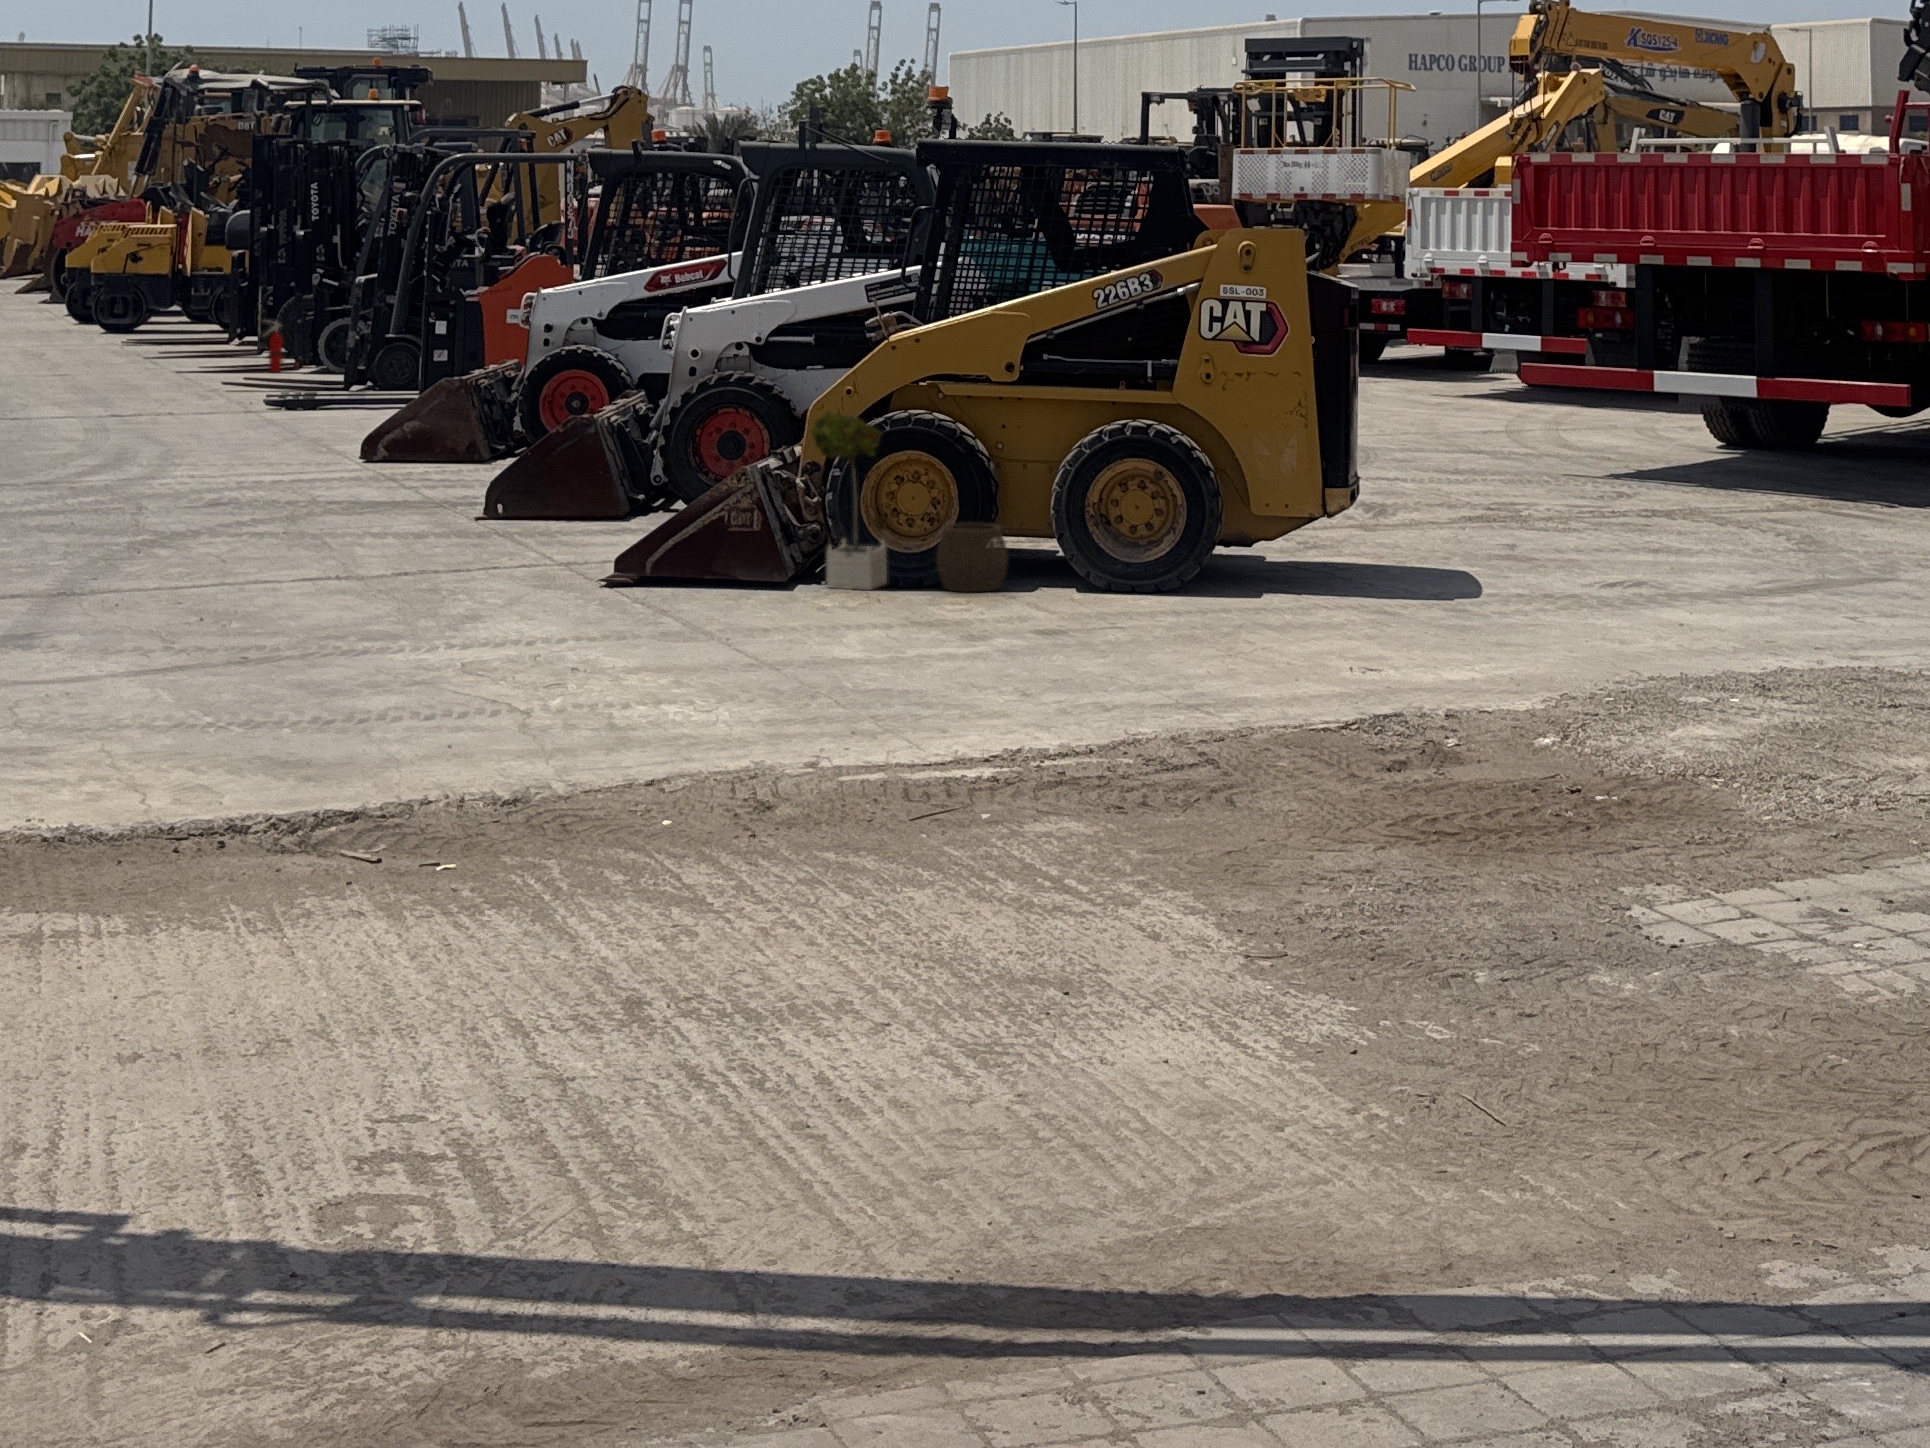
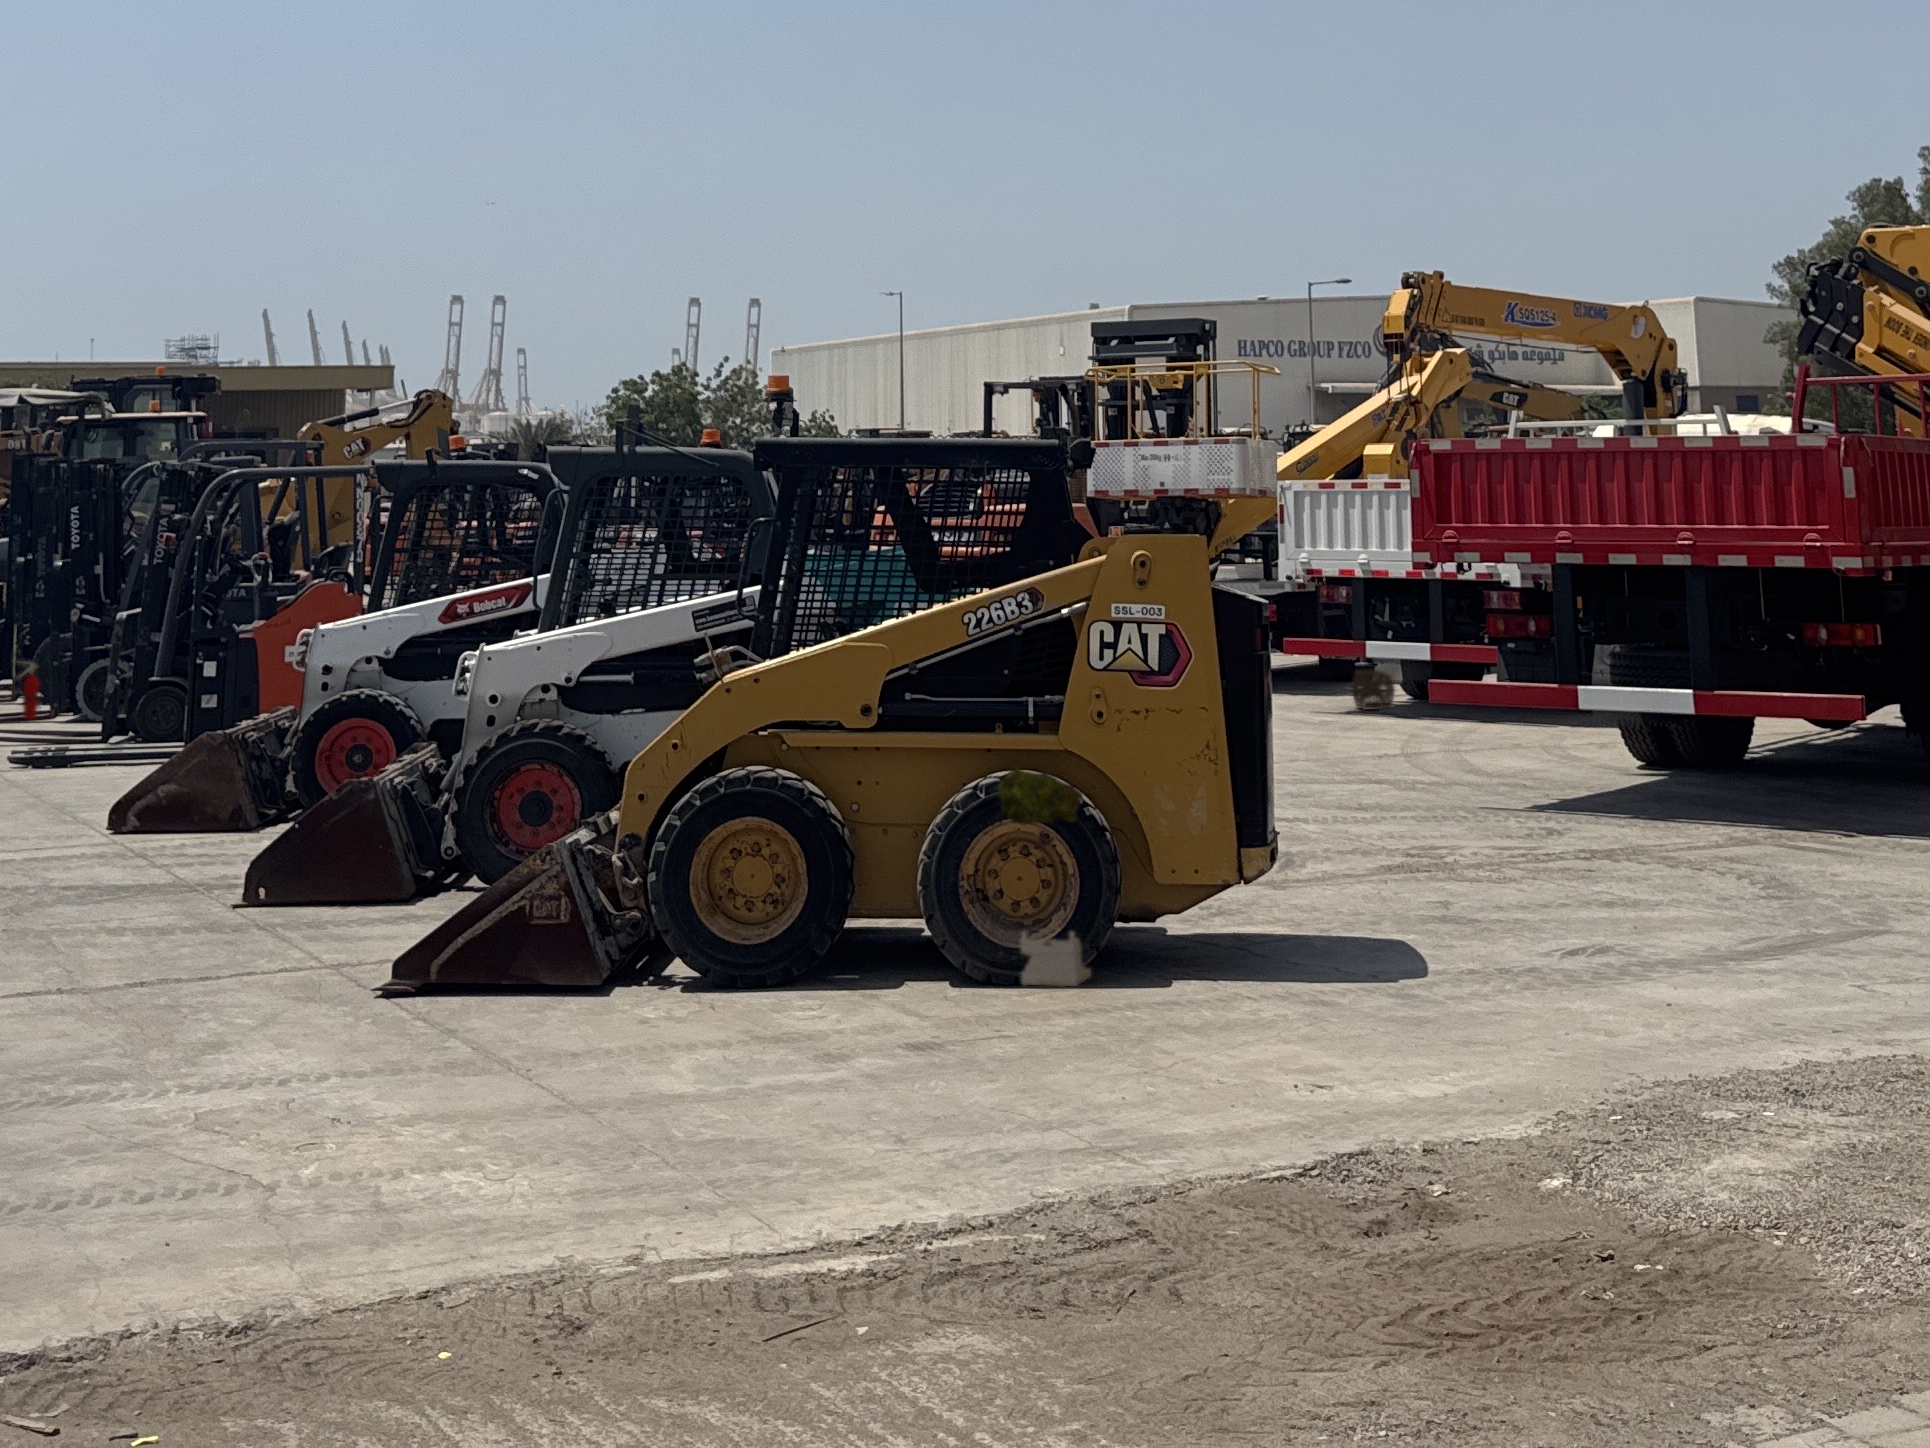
potted tree: present [812,411,887,590] -> present [998,768,1091,986]
woven basket: present [937,523,1008,592] -> present [1352,669,1395,710]

